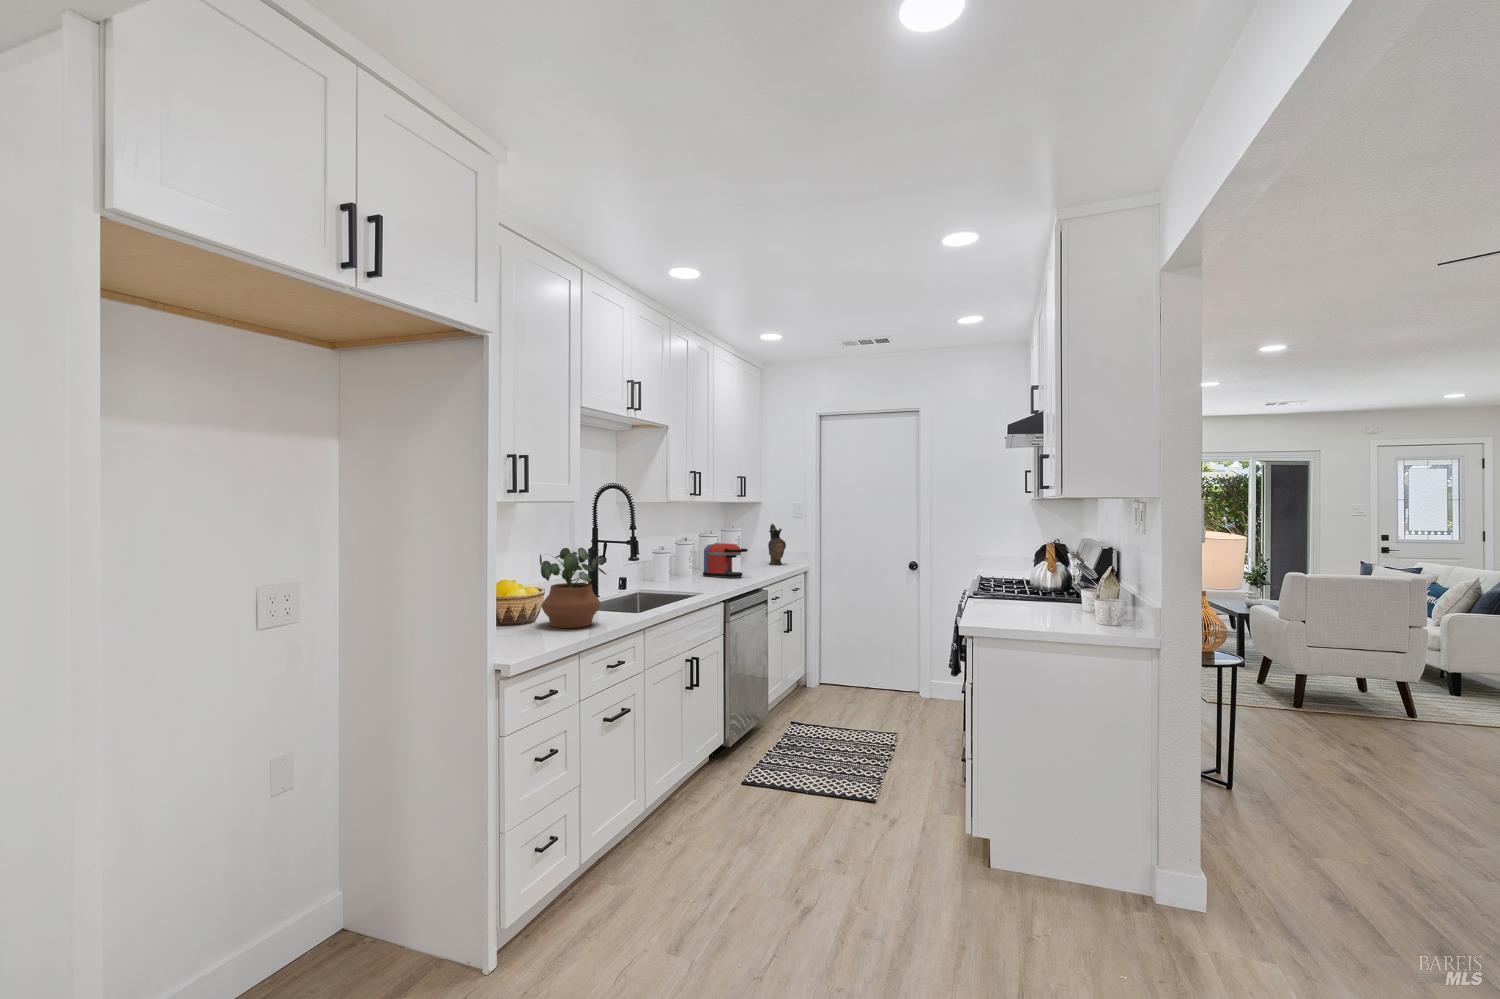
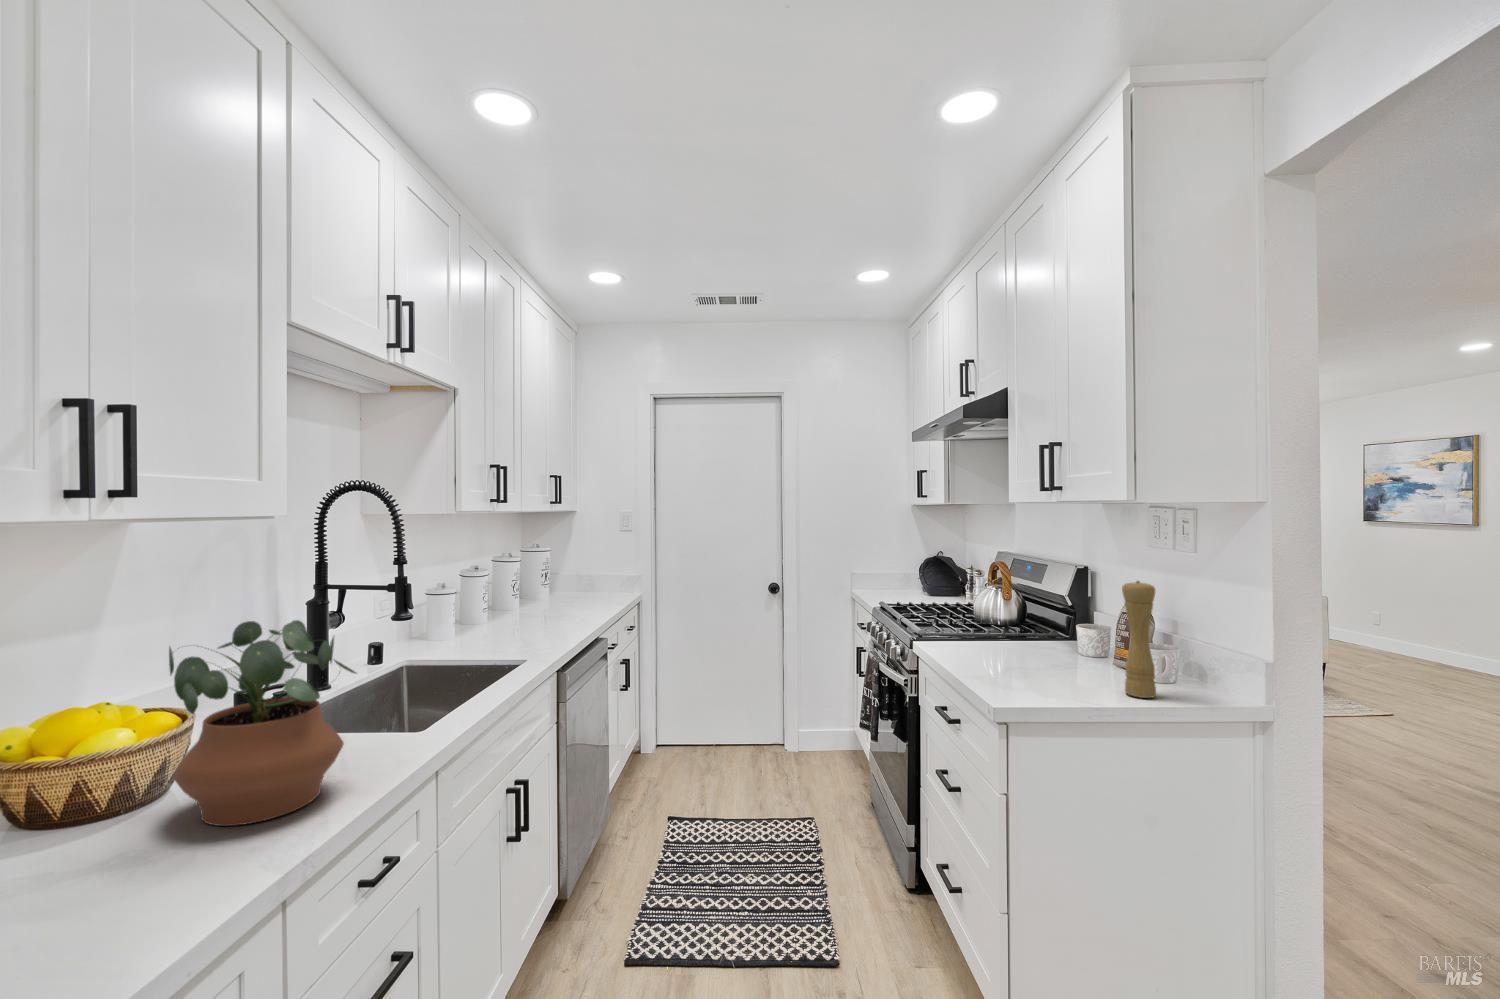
ceramic pitcher: present [768,524,786,565] -> none [591,540,615,595]
coffee maker: present [703,543,748,578] -> none [508,572,580,624]
pepper mill: none [1071,553,1093,634] -> present [1122,581,1156,698]

